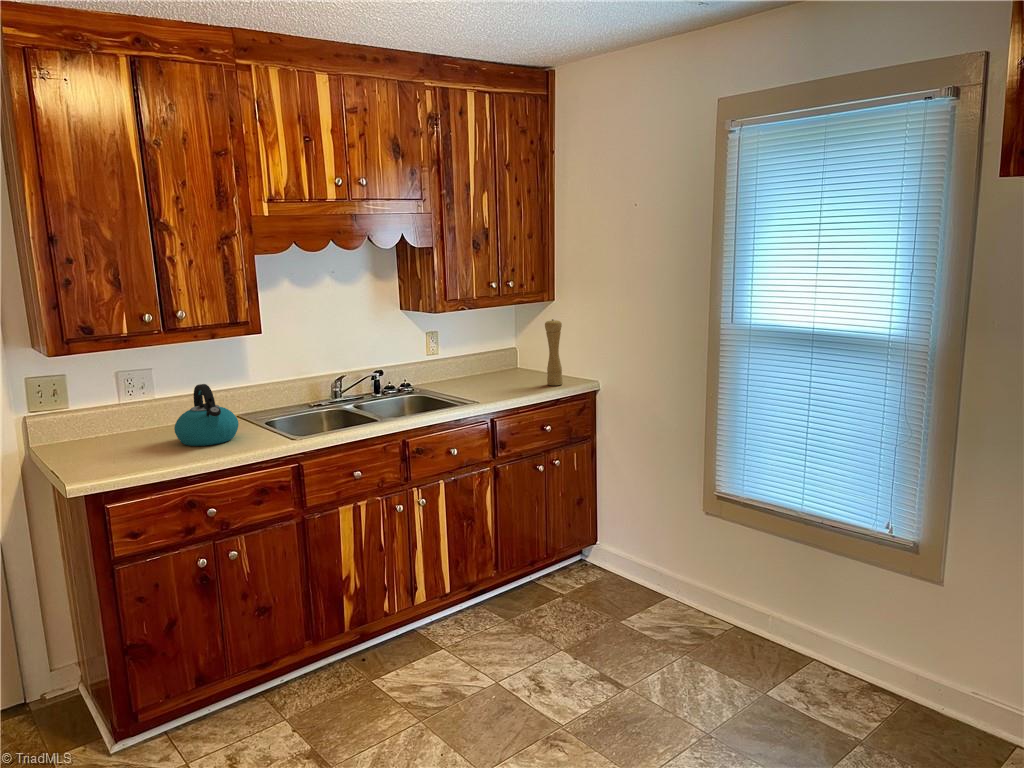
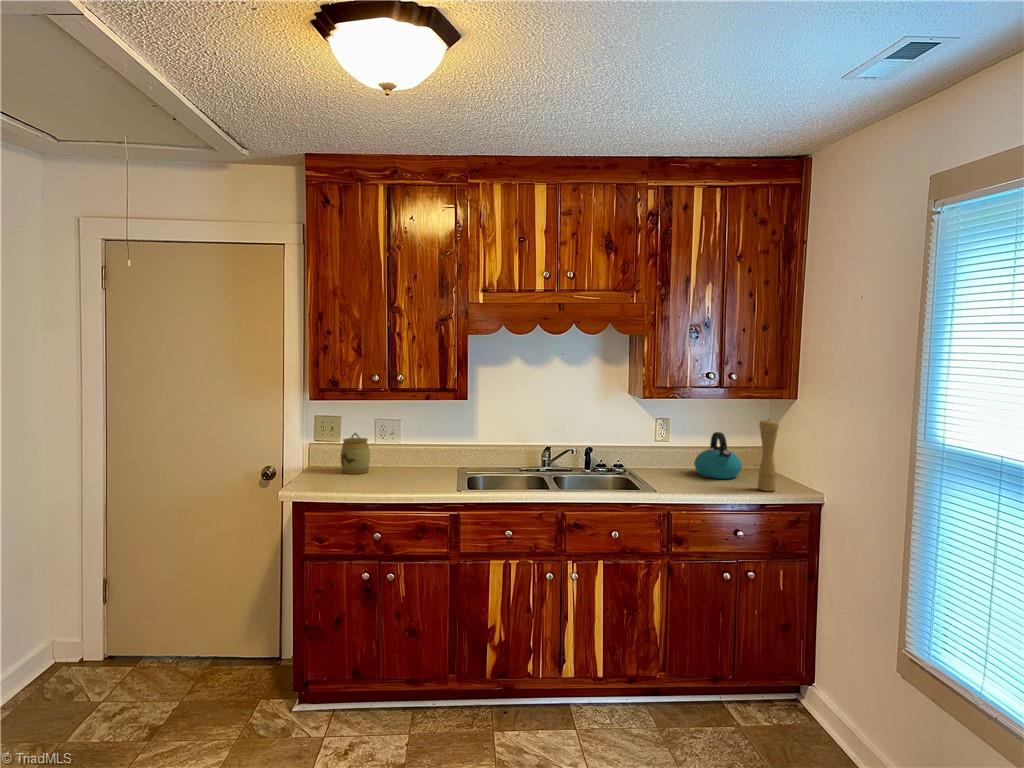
kettle: present [174,384,239,446] -> present [694,432,742,479]
jar: none [89,395,136,451] -> present [341,433,370,474]

